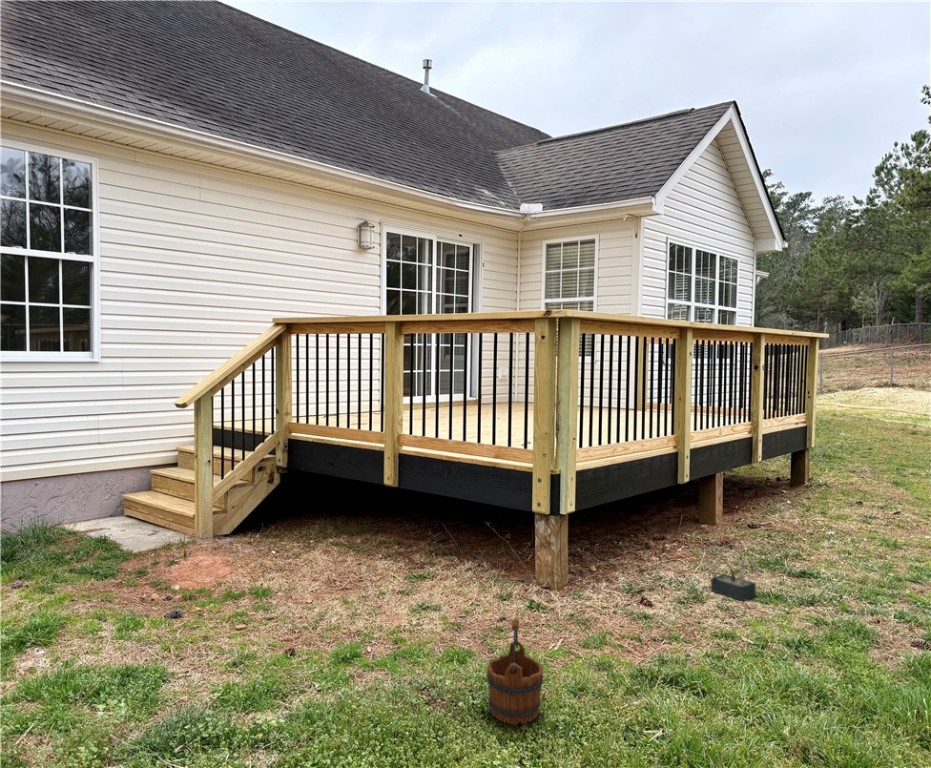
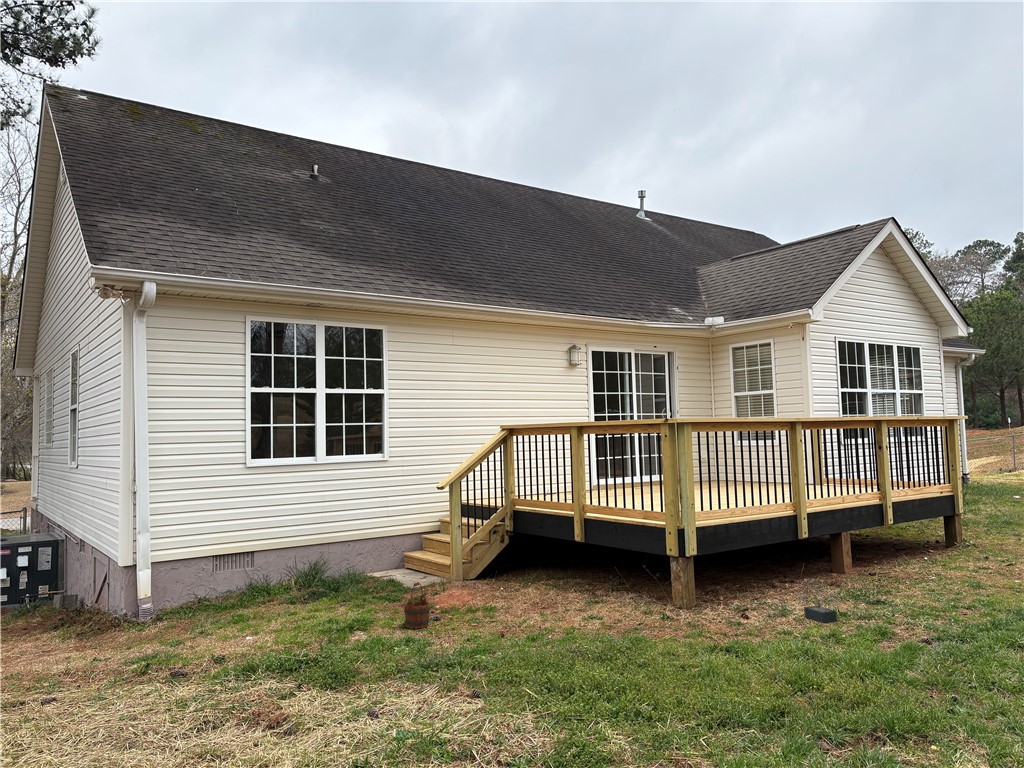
wooden bucket: present [487,619,543,725] -> present [404,582,430,629]

